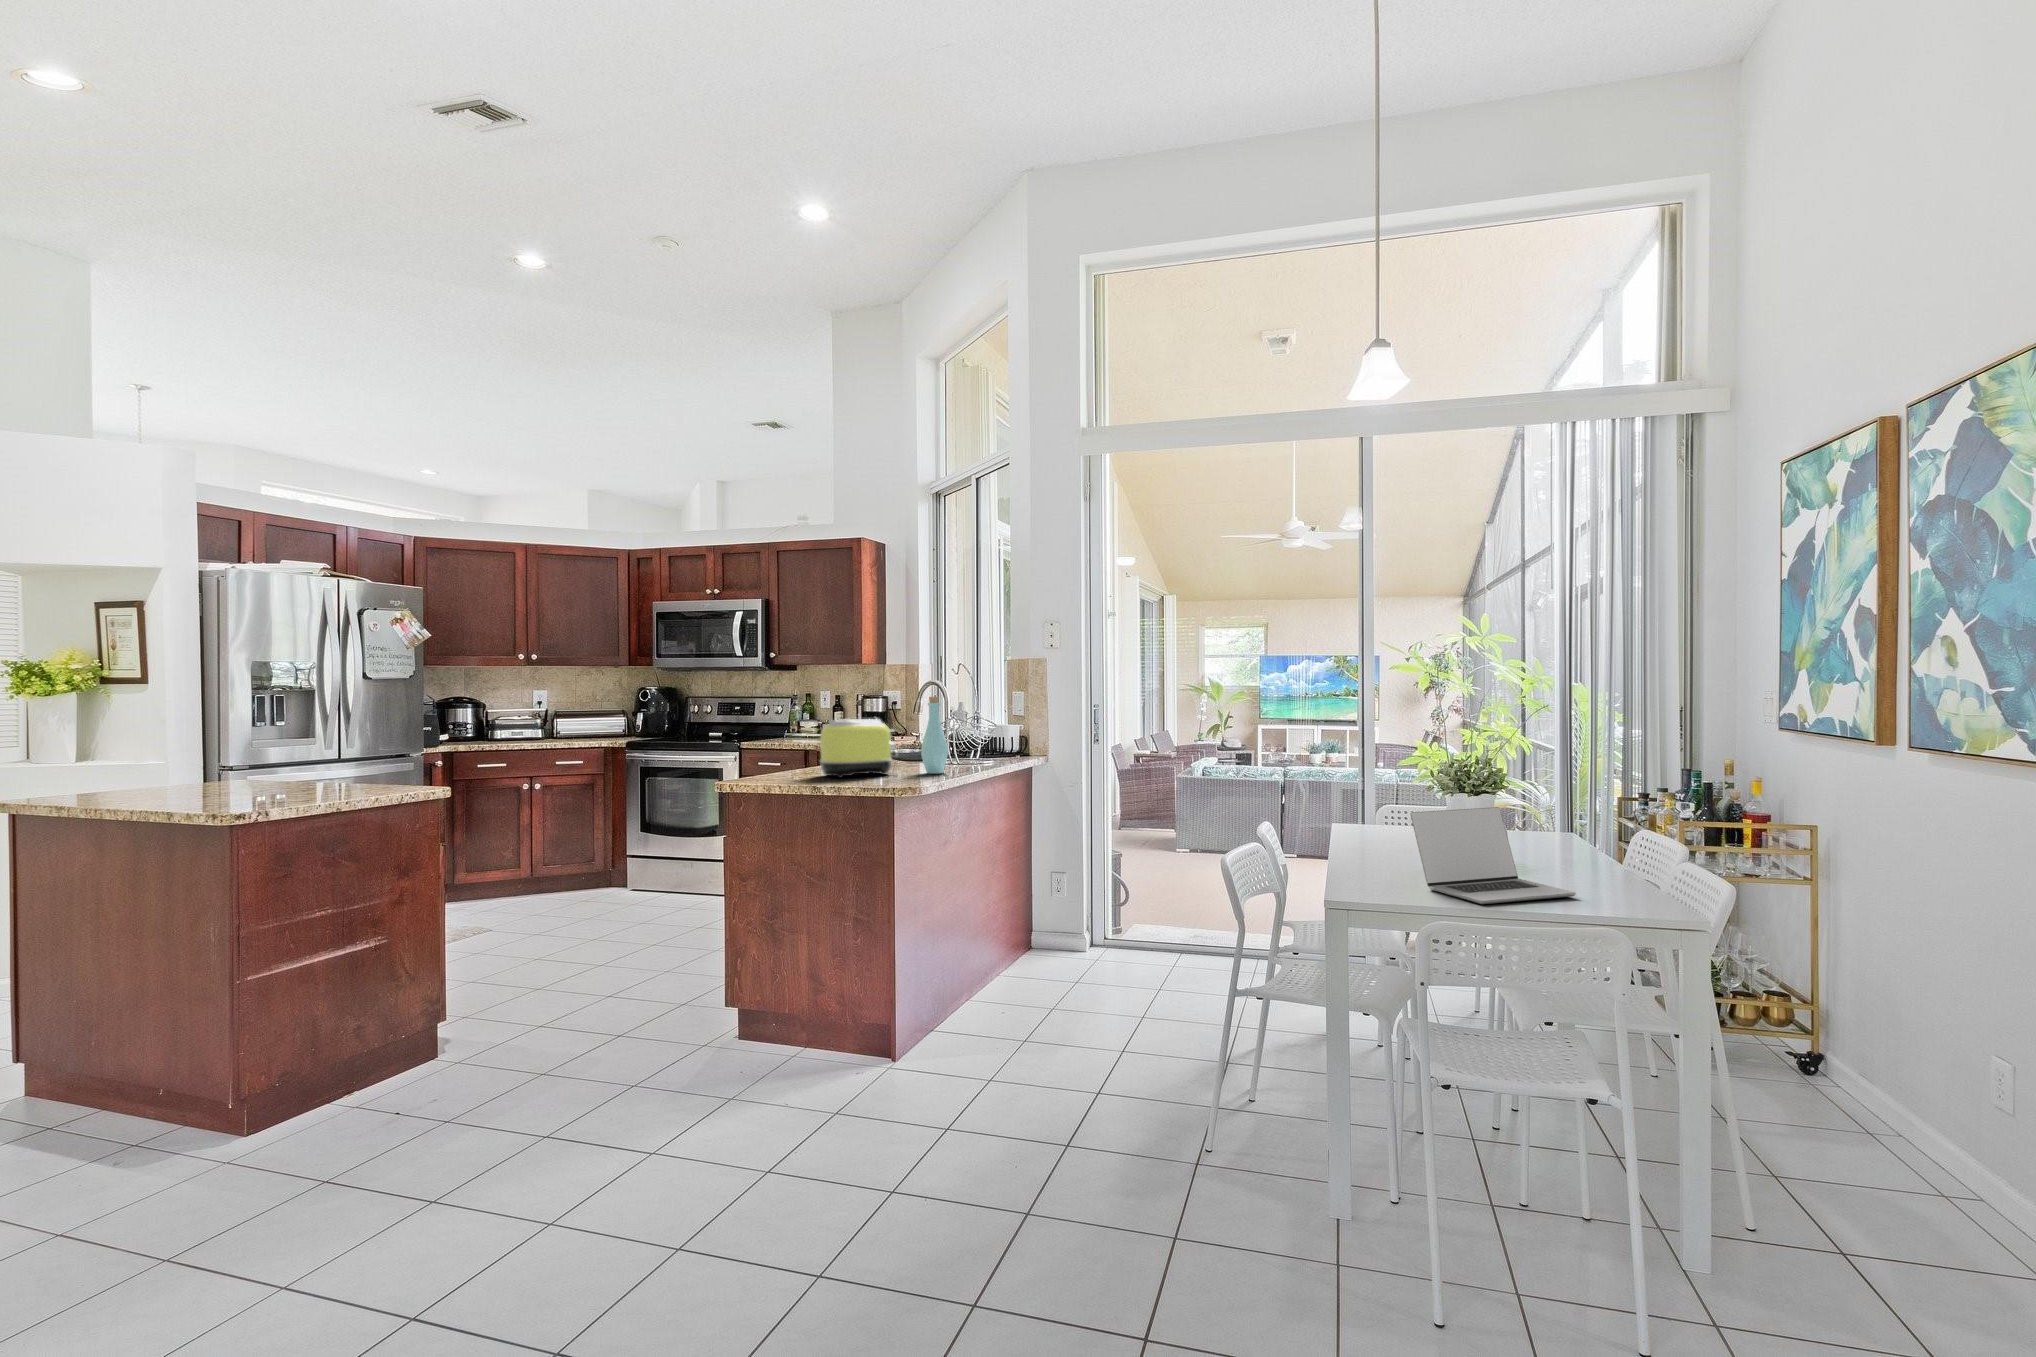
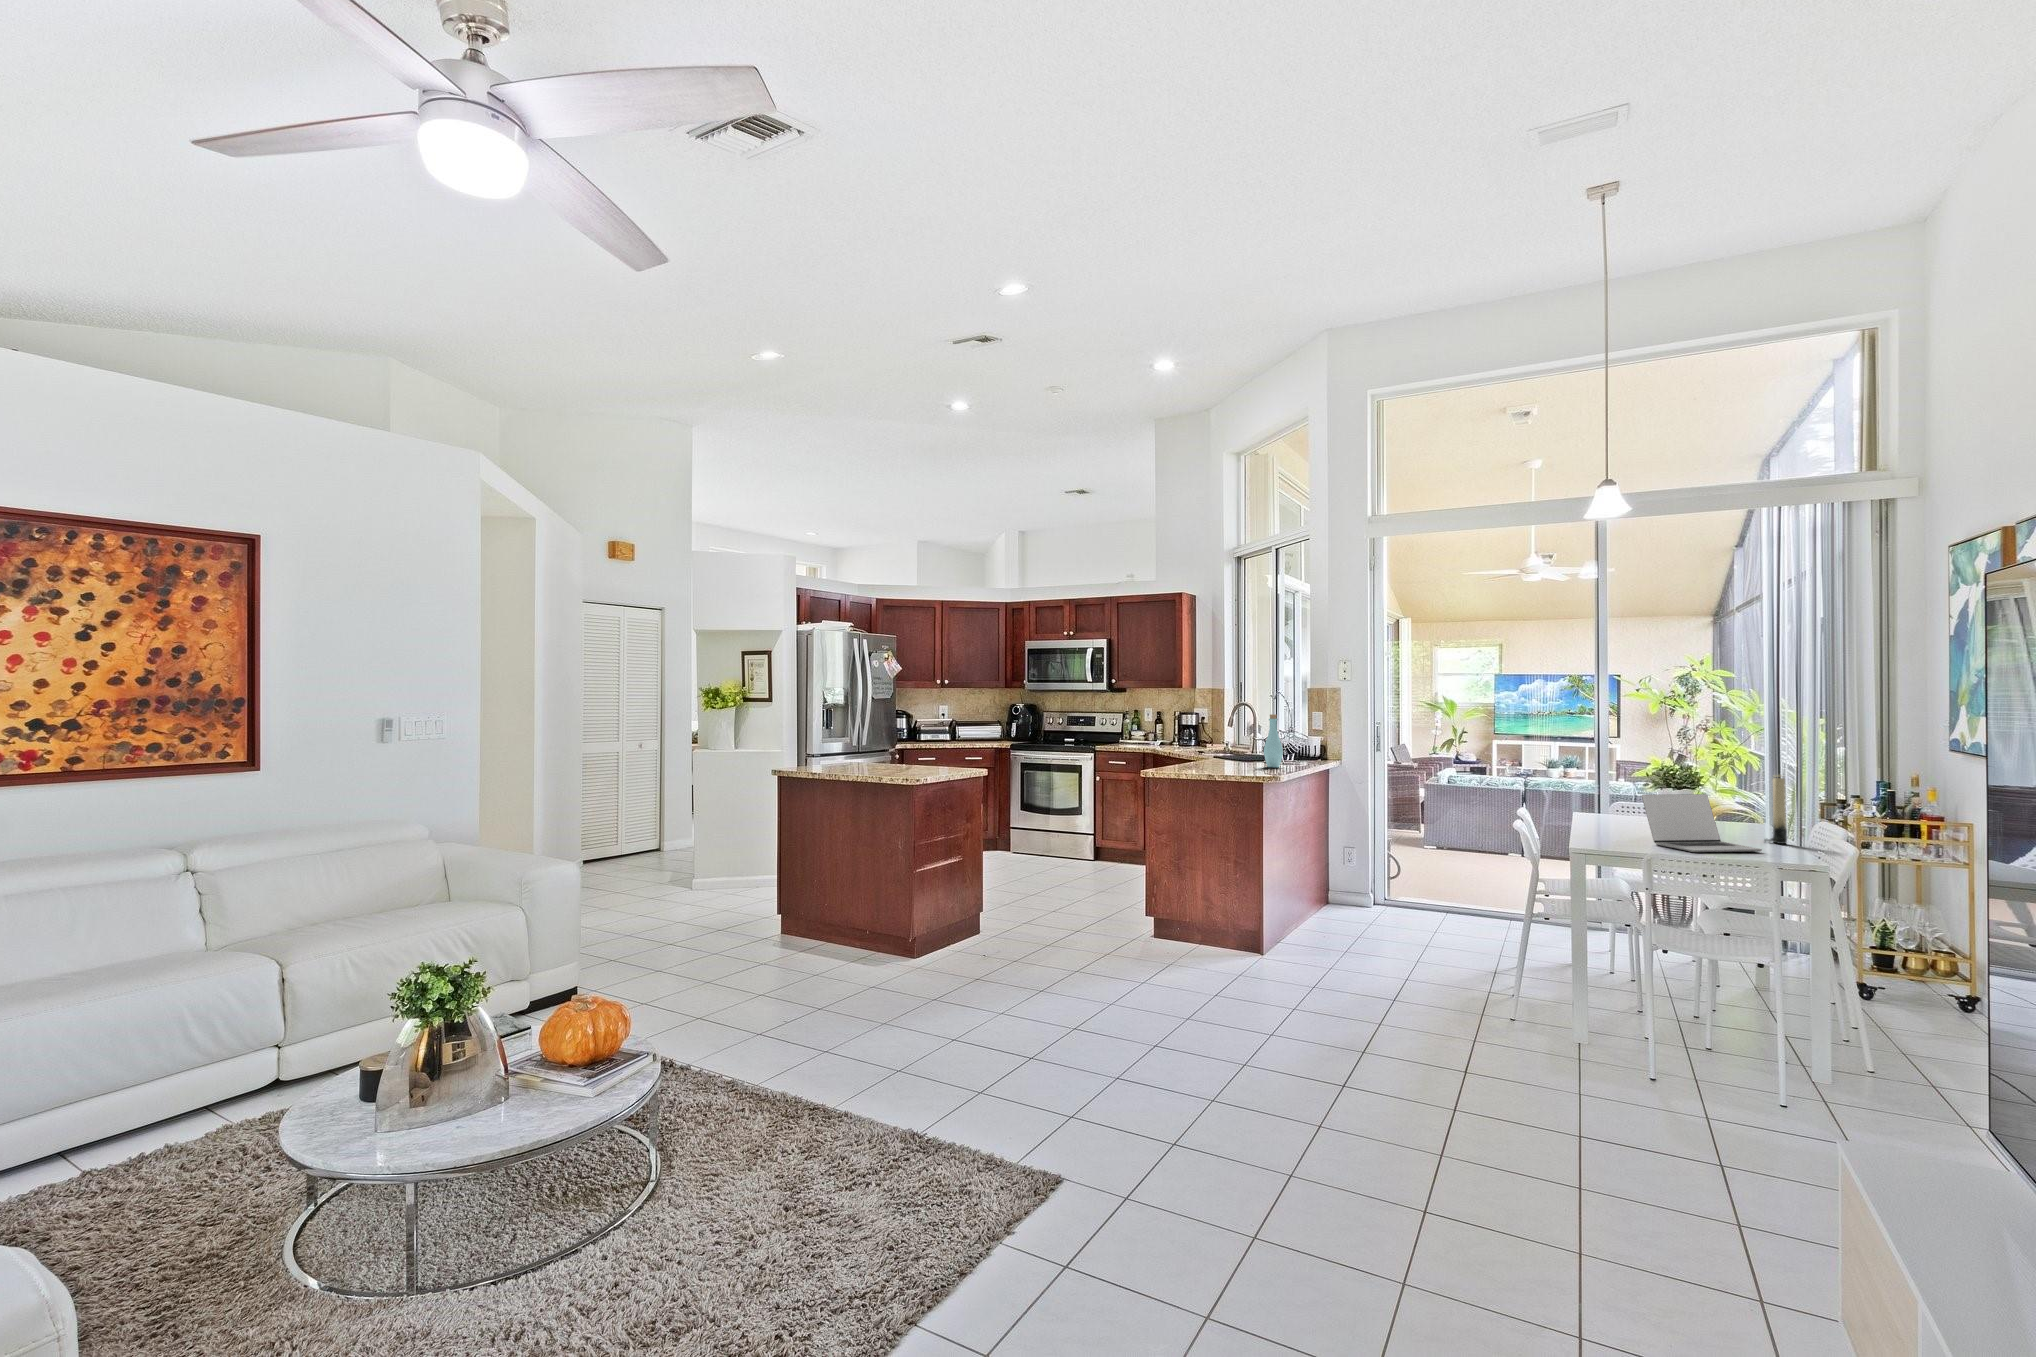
toaster: present [820,719,898,778] -> none [1194,729,1247,768]
candle: none [1573,775,1605,876] -> present [1764,776,1787,844]

